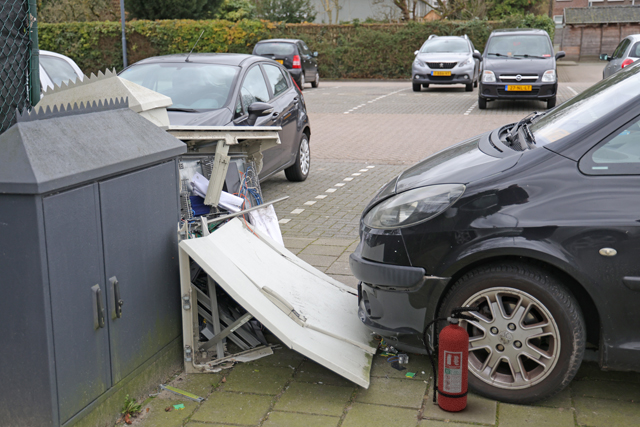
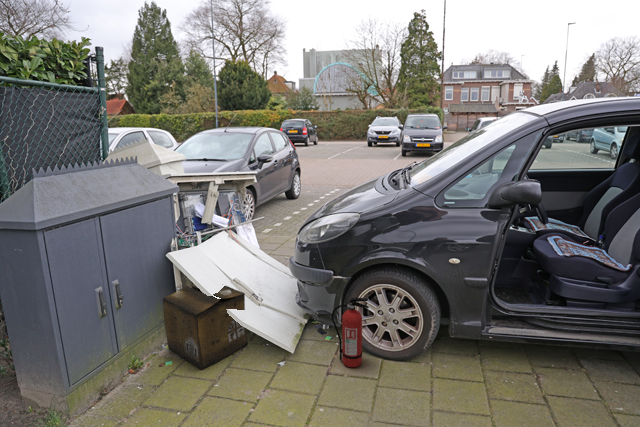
cardboard box: none [165,289,288,414] -> present [163,284,248,370]

